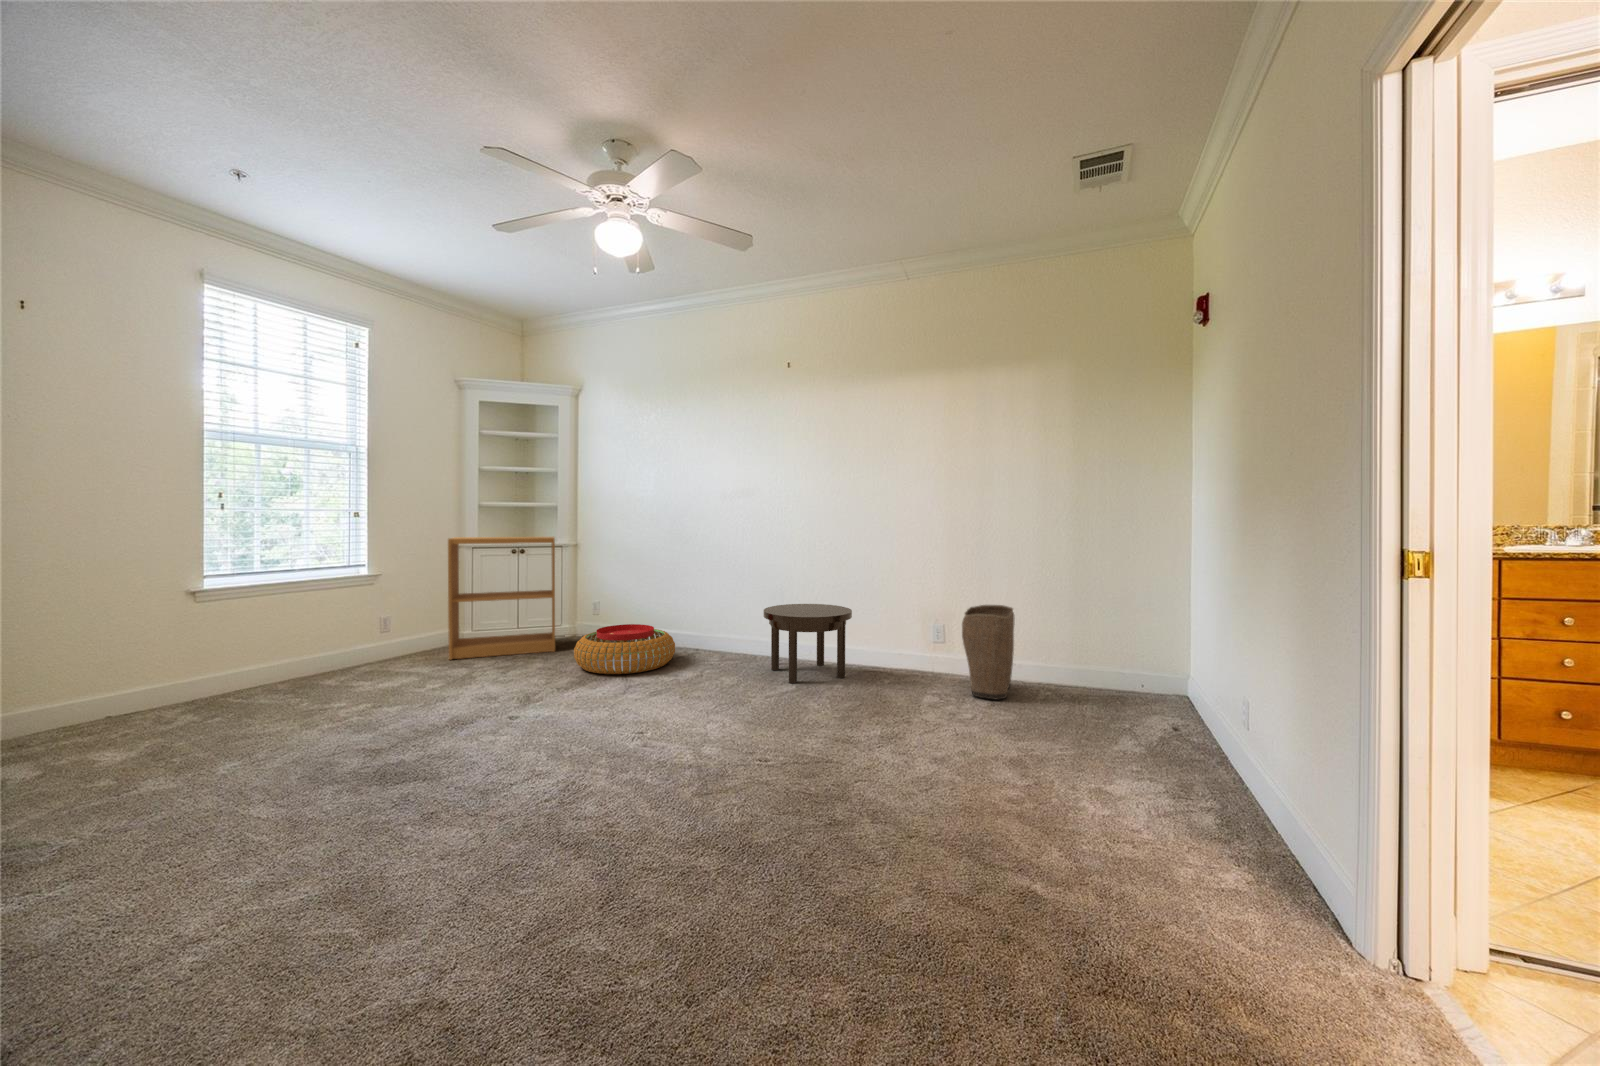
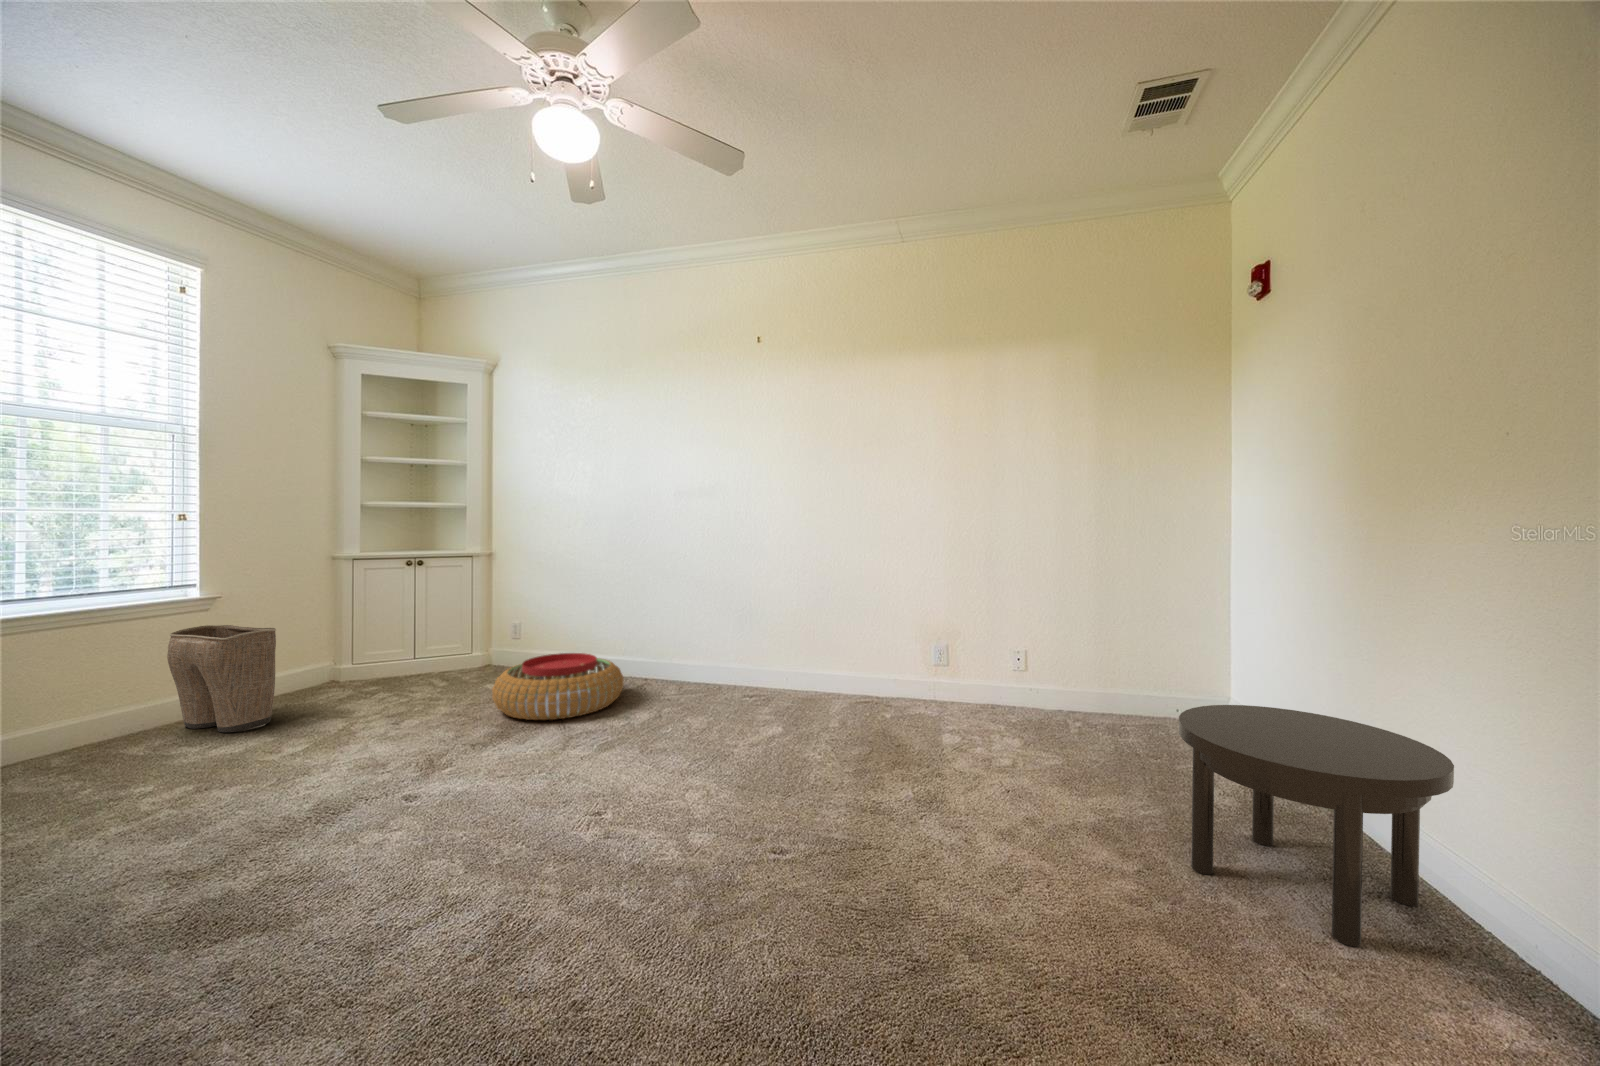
bookshelf: present [448,537,555,660] -> none [316,544,465,707]
side table: present [764,604,852,683] -> present [1179,705,1454,947]
laundry basket: present [962,605,1015,700] -> present [167,625,276,732]

